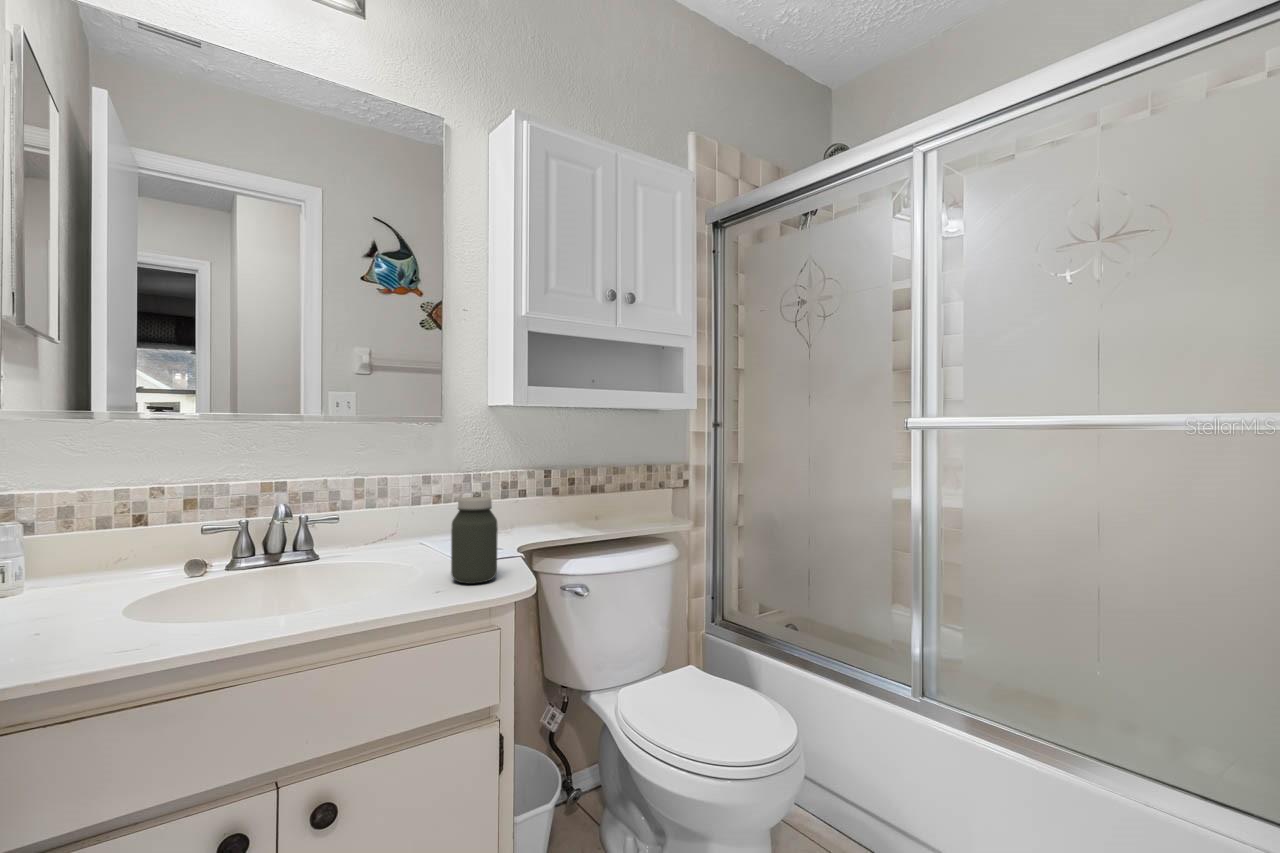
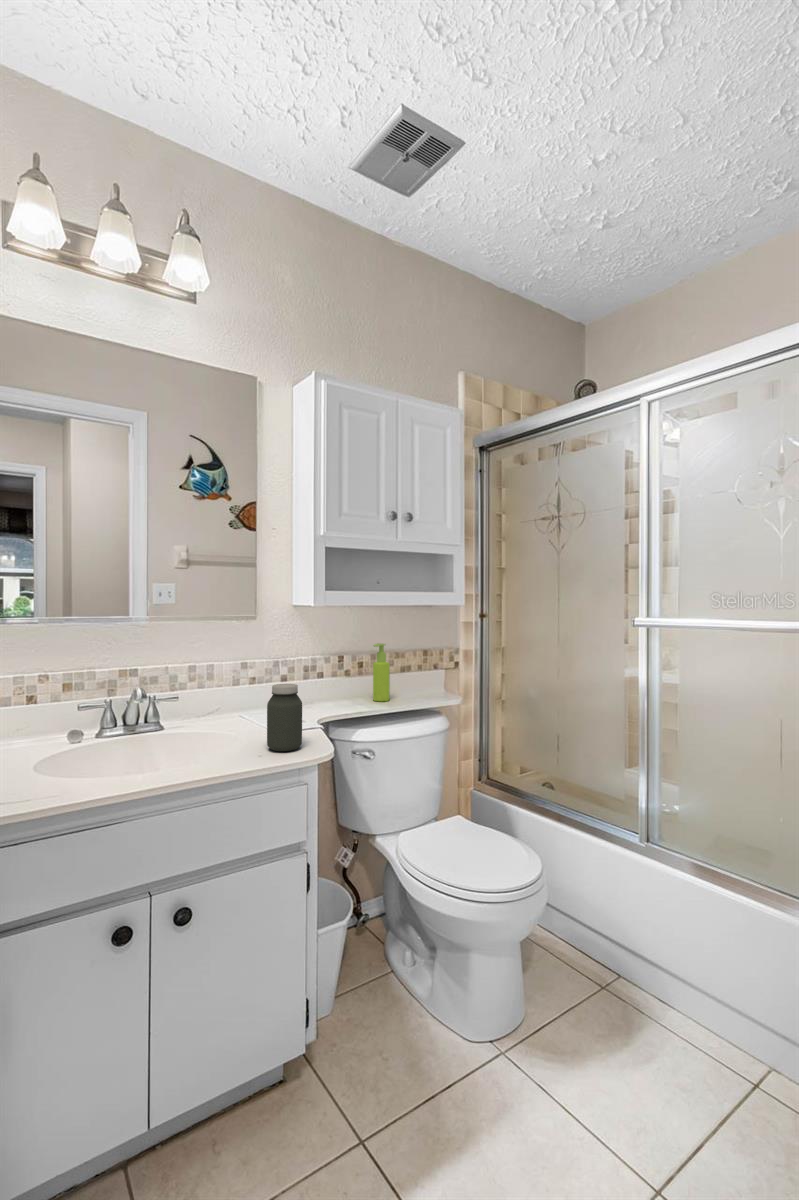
soap dispenser: none [586,455,607,526] -> present [373,643,390,701]

